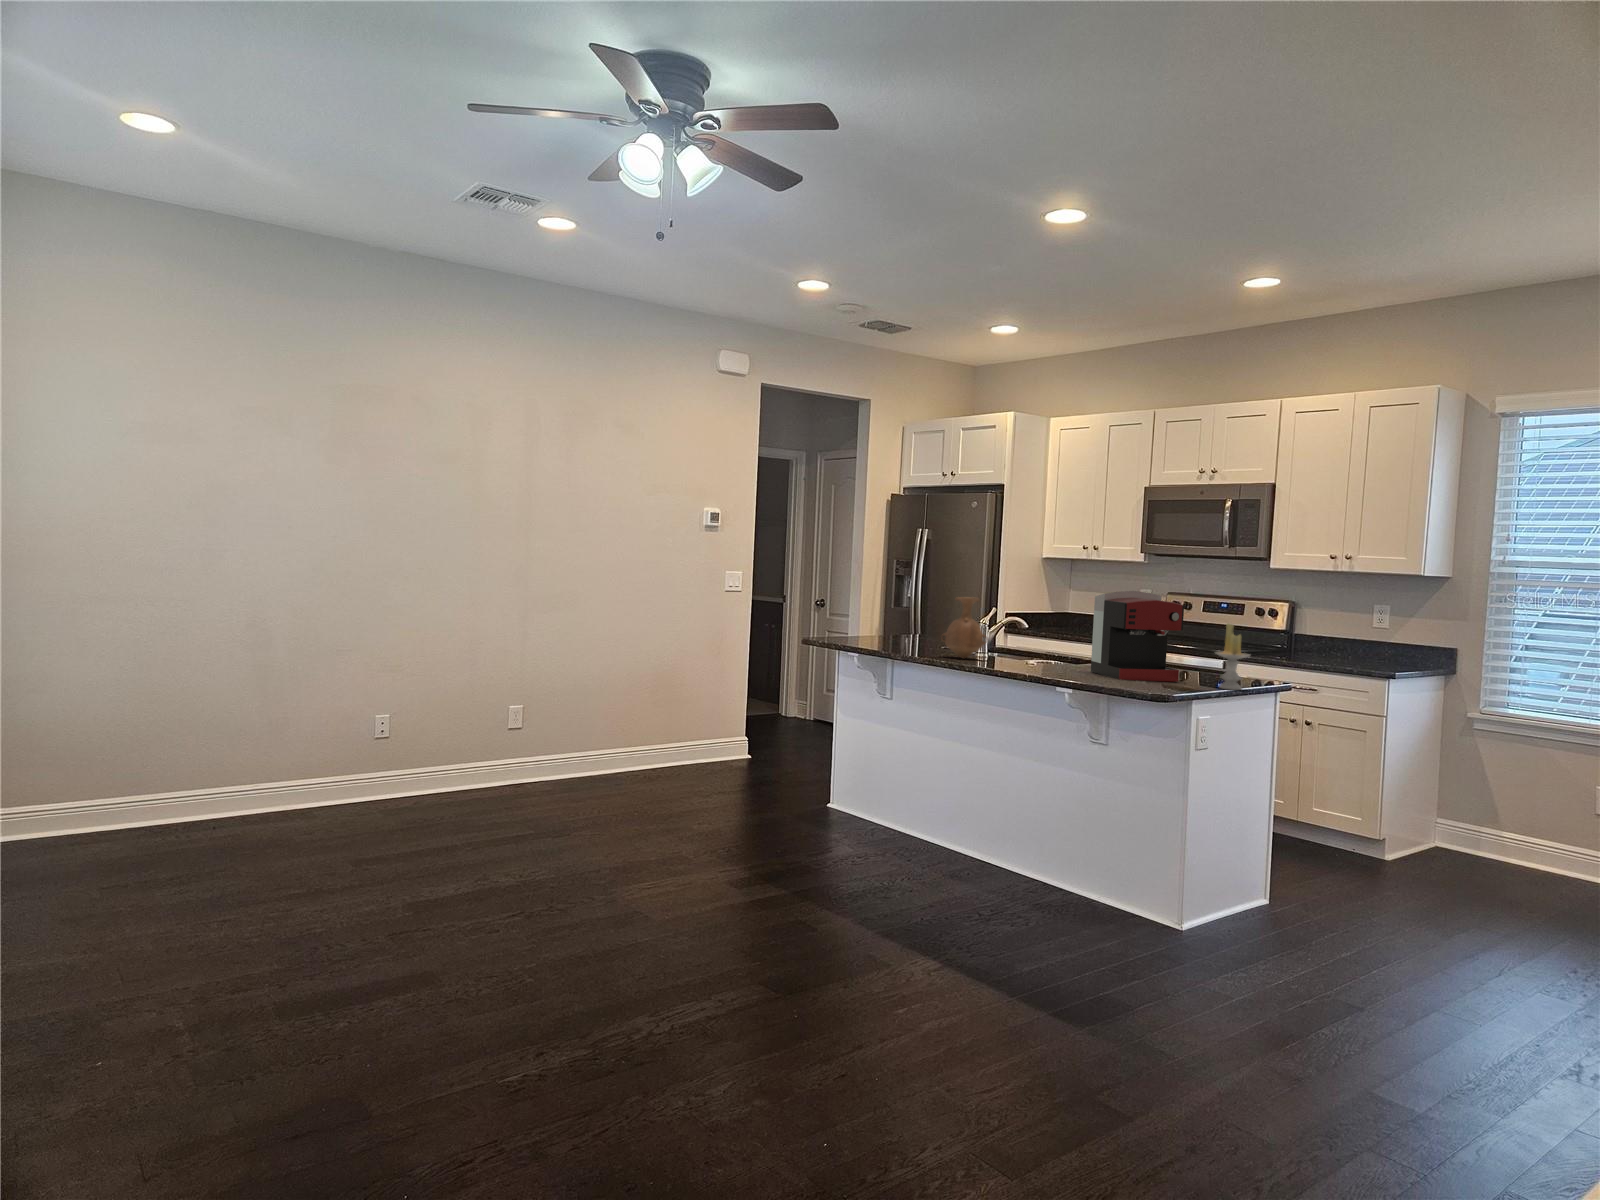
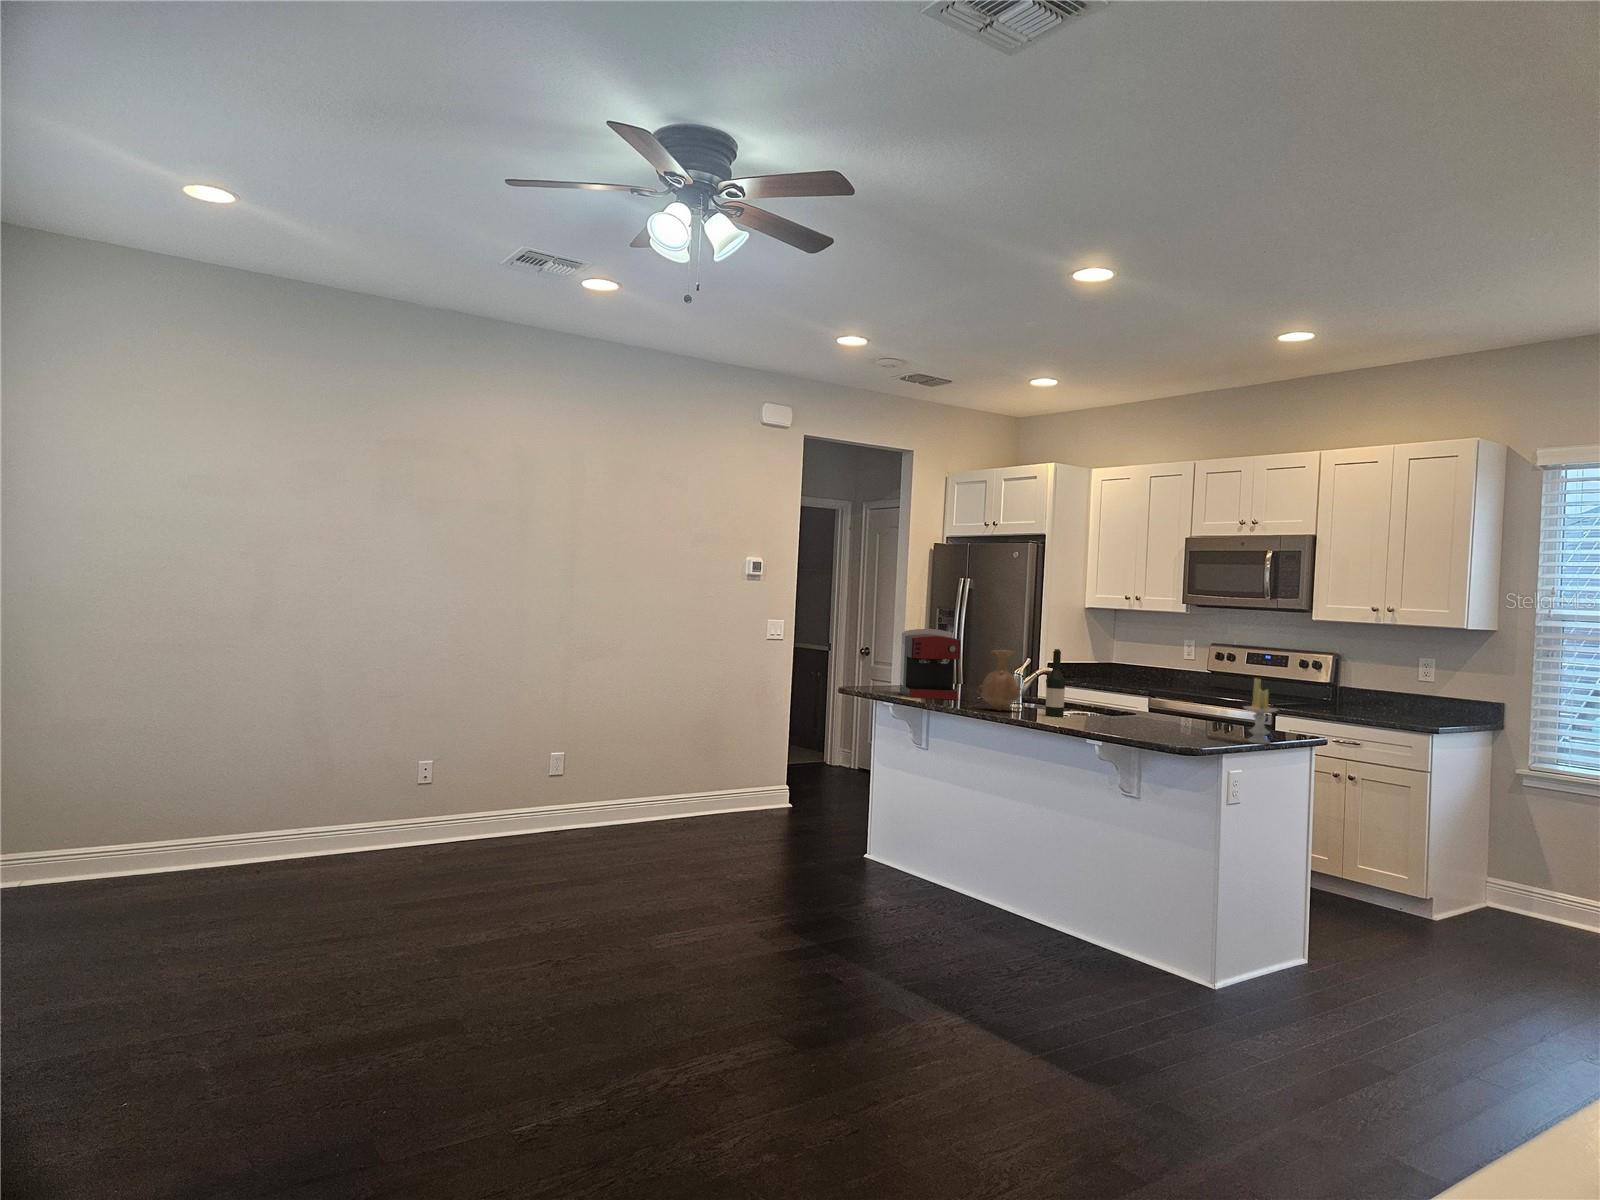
coffee maker: present [1091,591,1184,682] -> present [899,629,960,700]
wine bottle: none [1010,596,1031,664] -> present [1045,649,1065,717]

